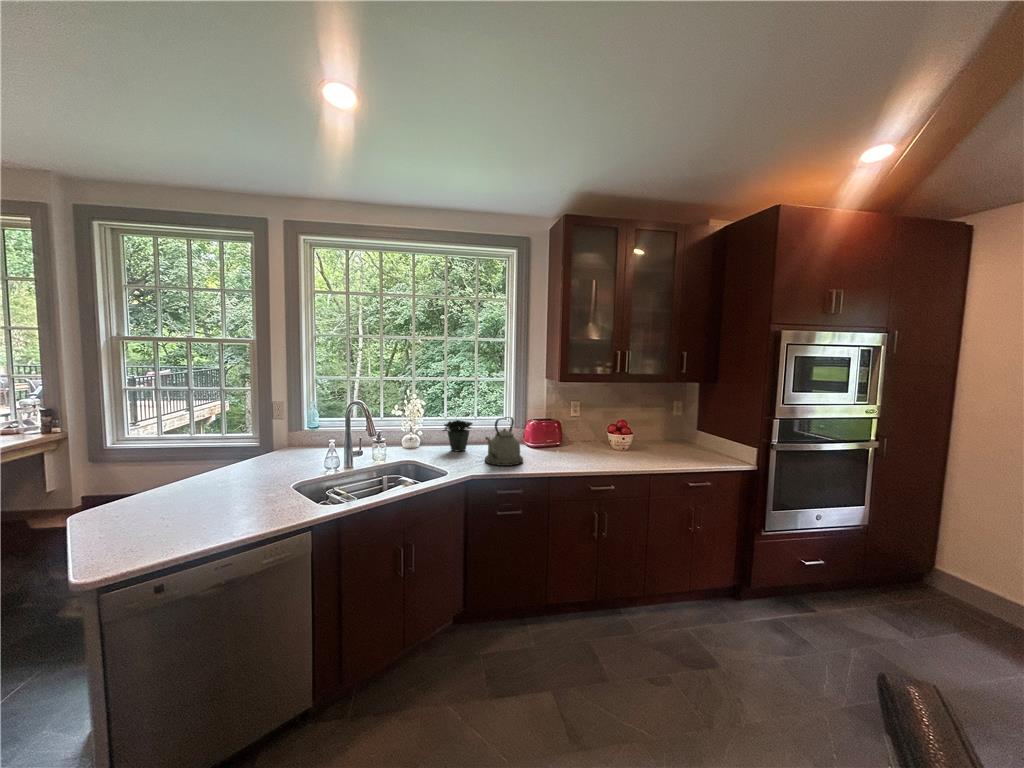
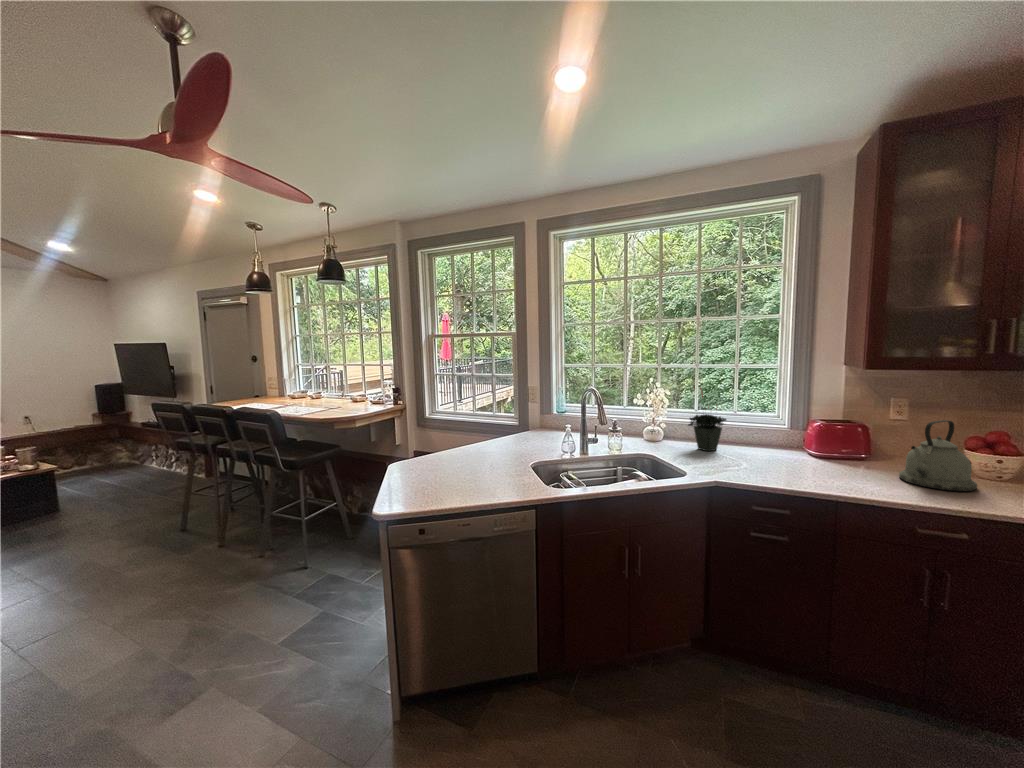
kettle: present [485,417,523,466] -> present [899,420,977,491]

